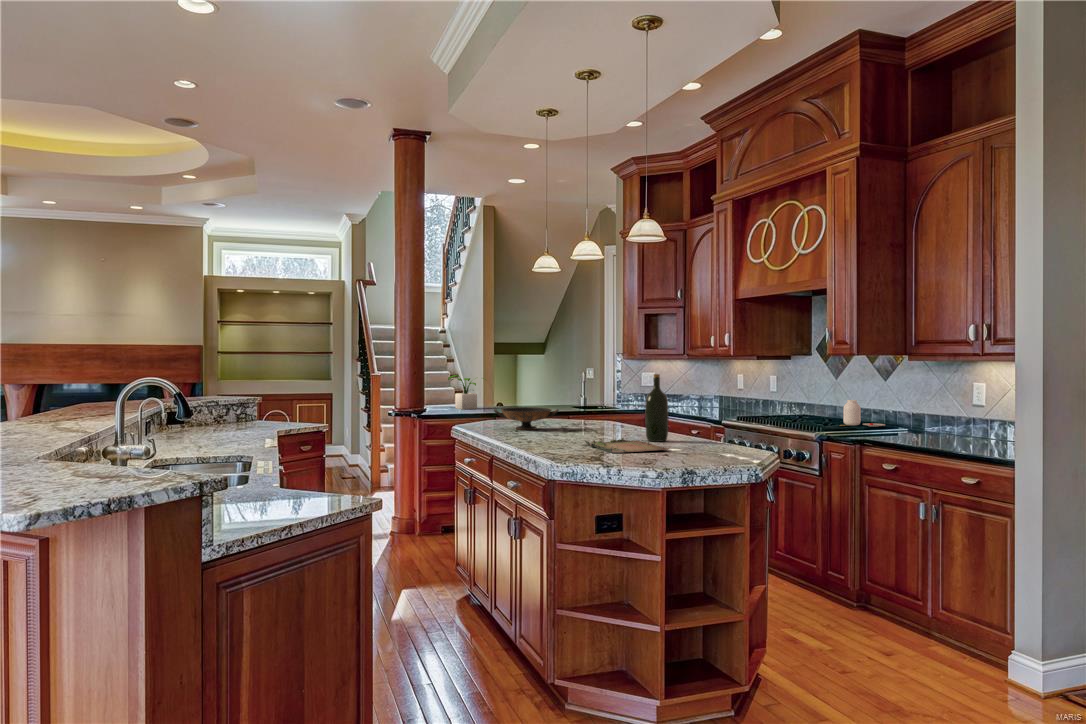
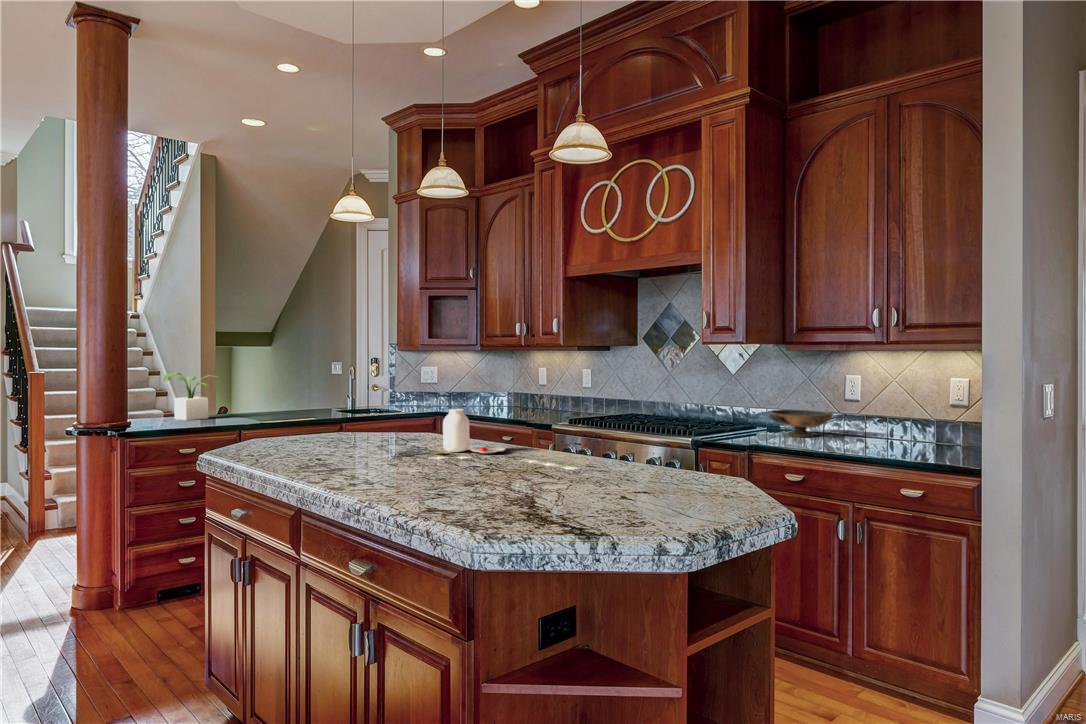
wine bottle: present [645,374,668,442] -> none [527,367,559,464]
jar: present [840,400,885,427] -> present [434,409,505,454]
decorative bowl: present [494,407,559,430] -> present [770,410,833,437]
tray: present [585,435,669,453] -> none [458,456,601,495]

